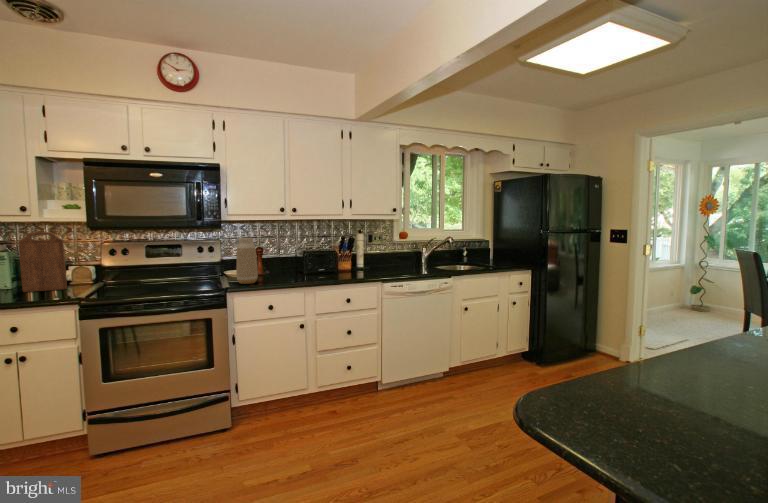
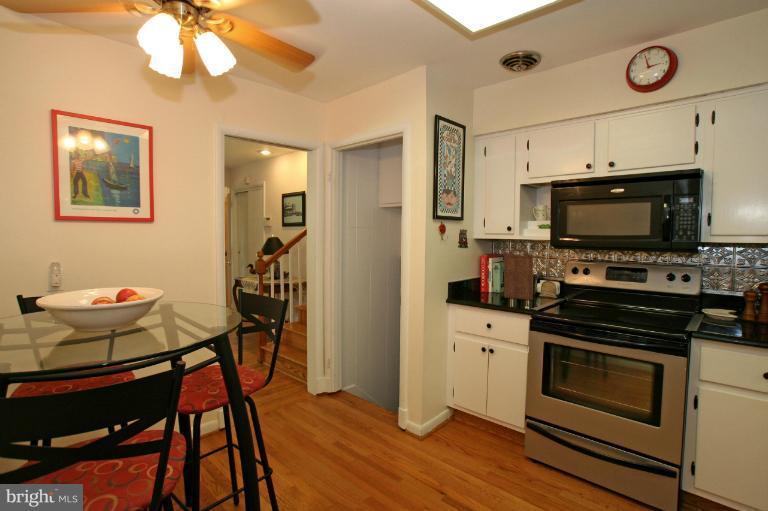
vase: present [236,238,258,284] -> none [712,266,751,334]

